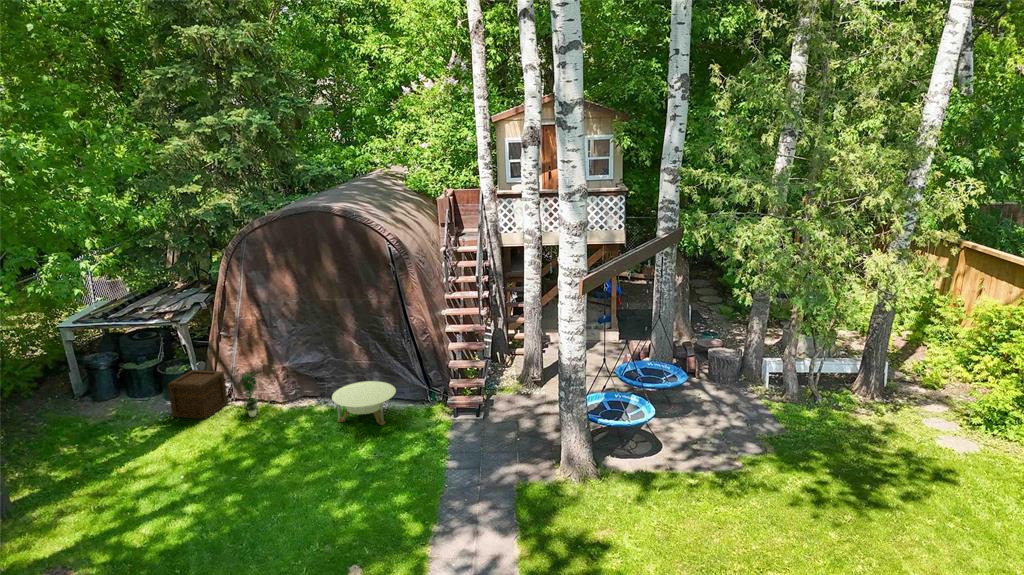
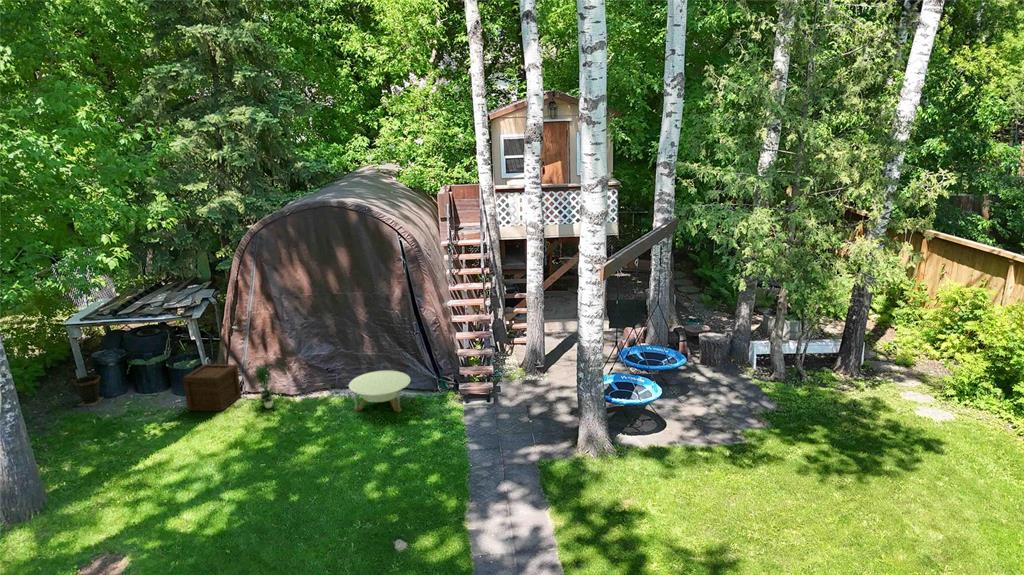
bucket: none [63,378,96,409] -> present [73,375,104,406]

